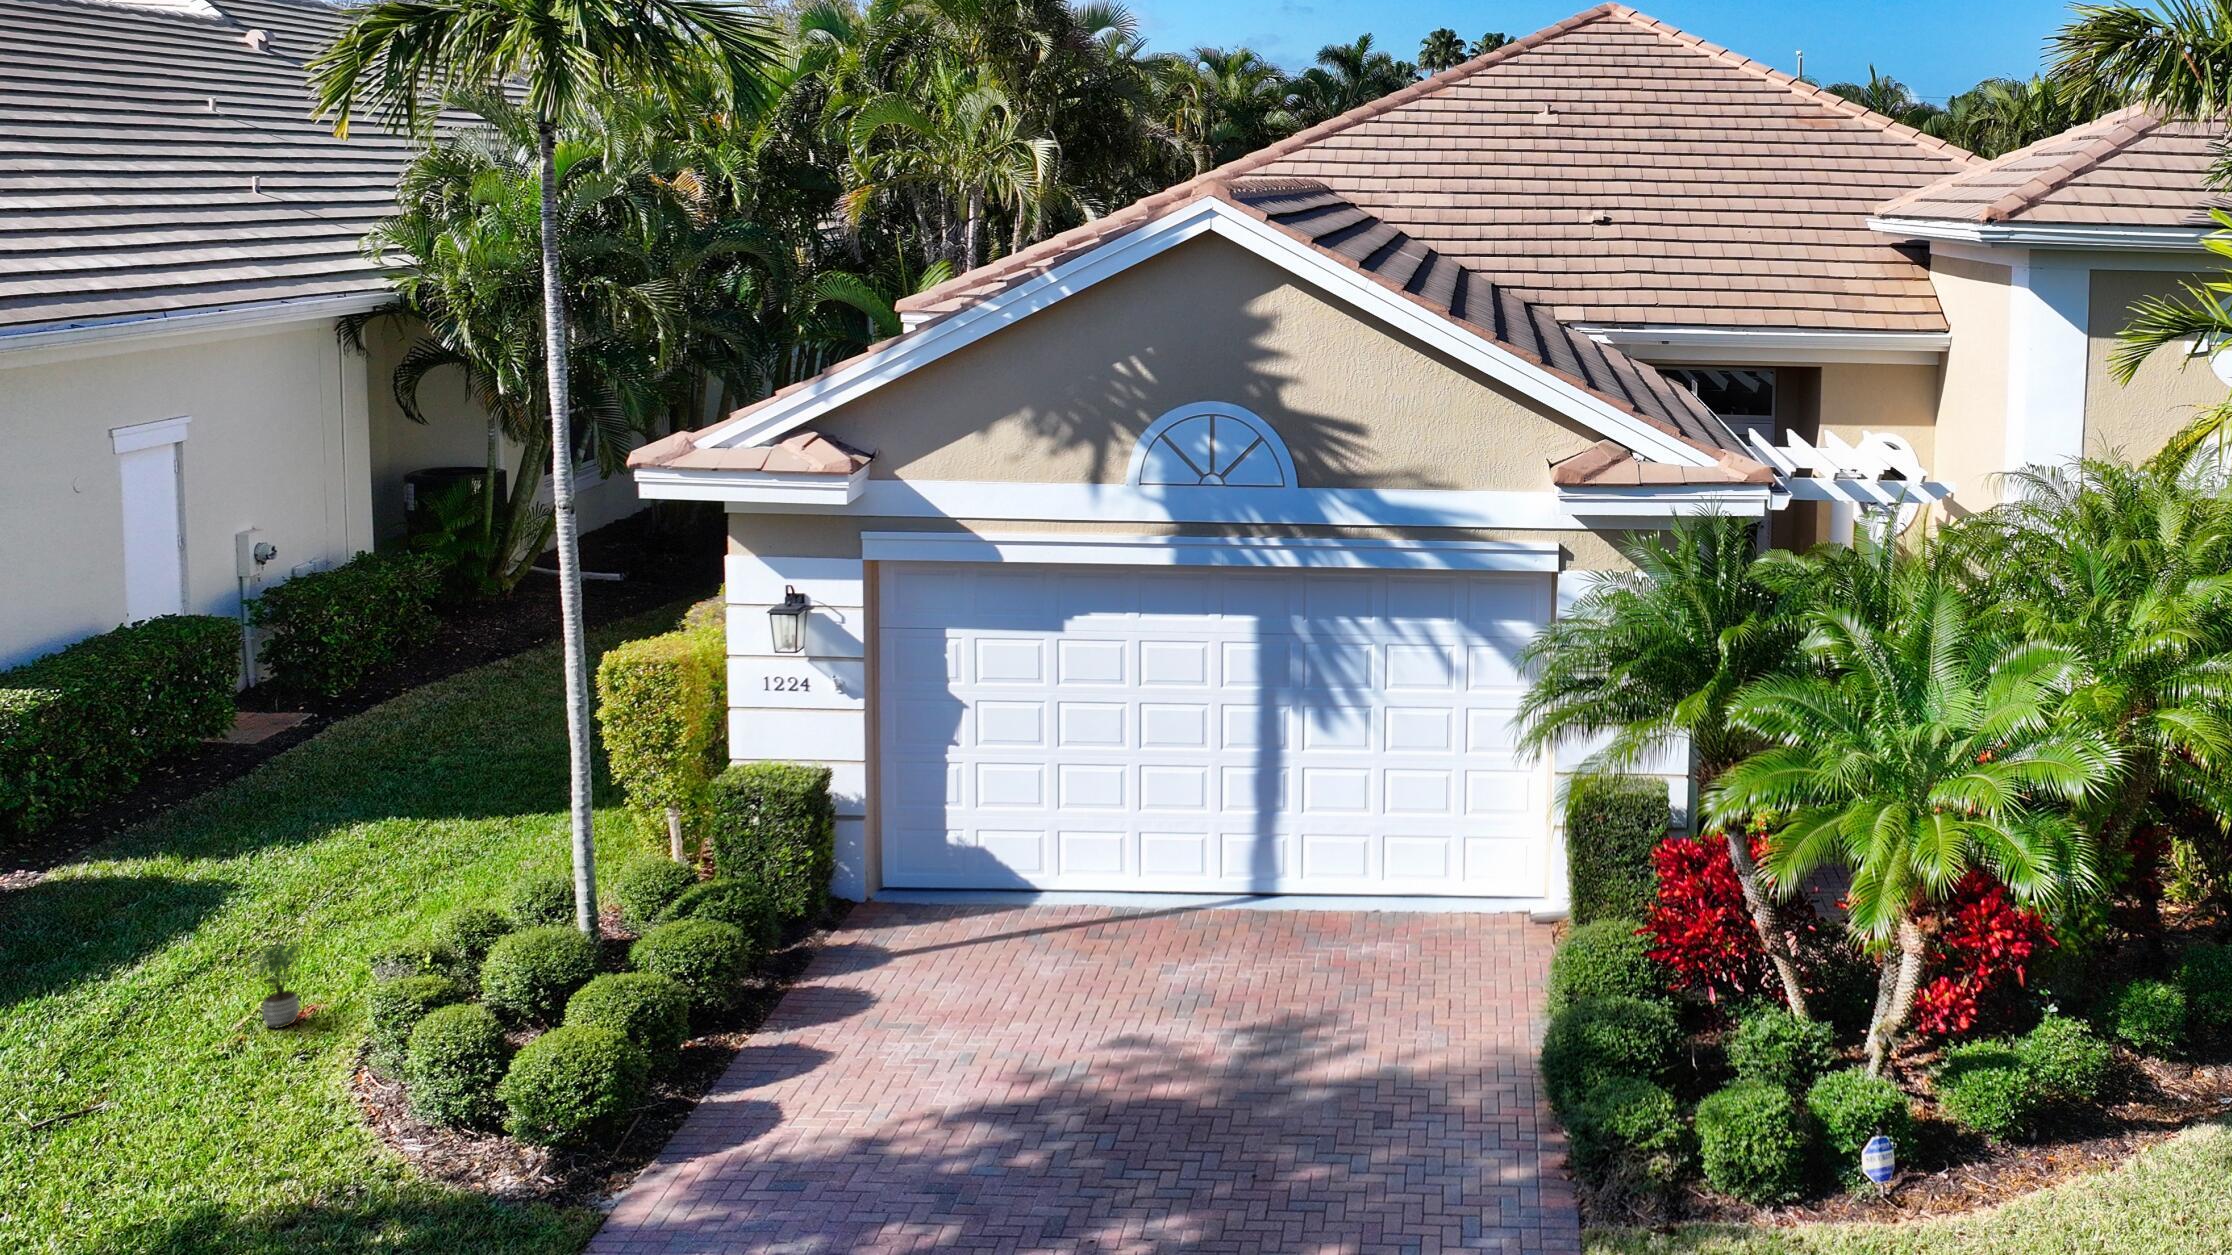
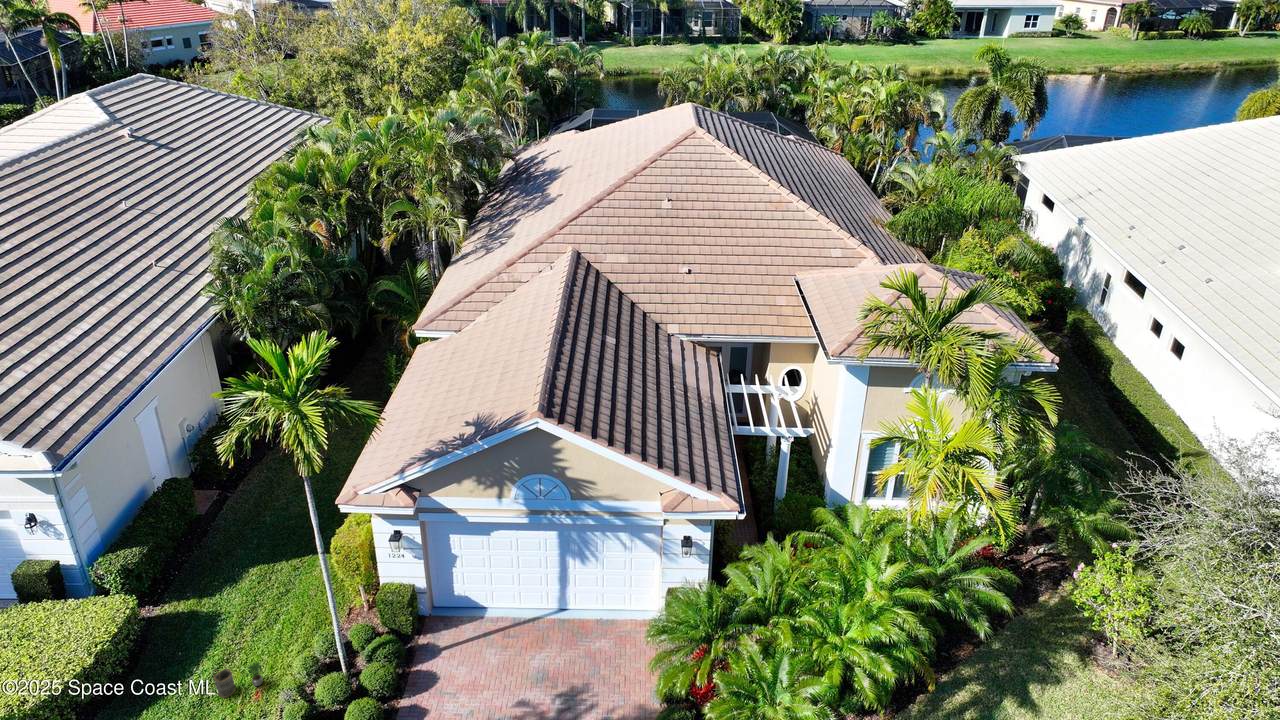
basket: none [133,932,204,1050] -> present [214,664,236,698]

